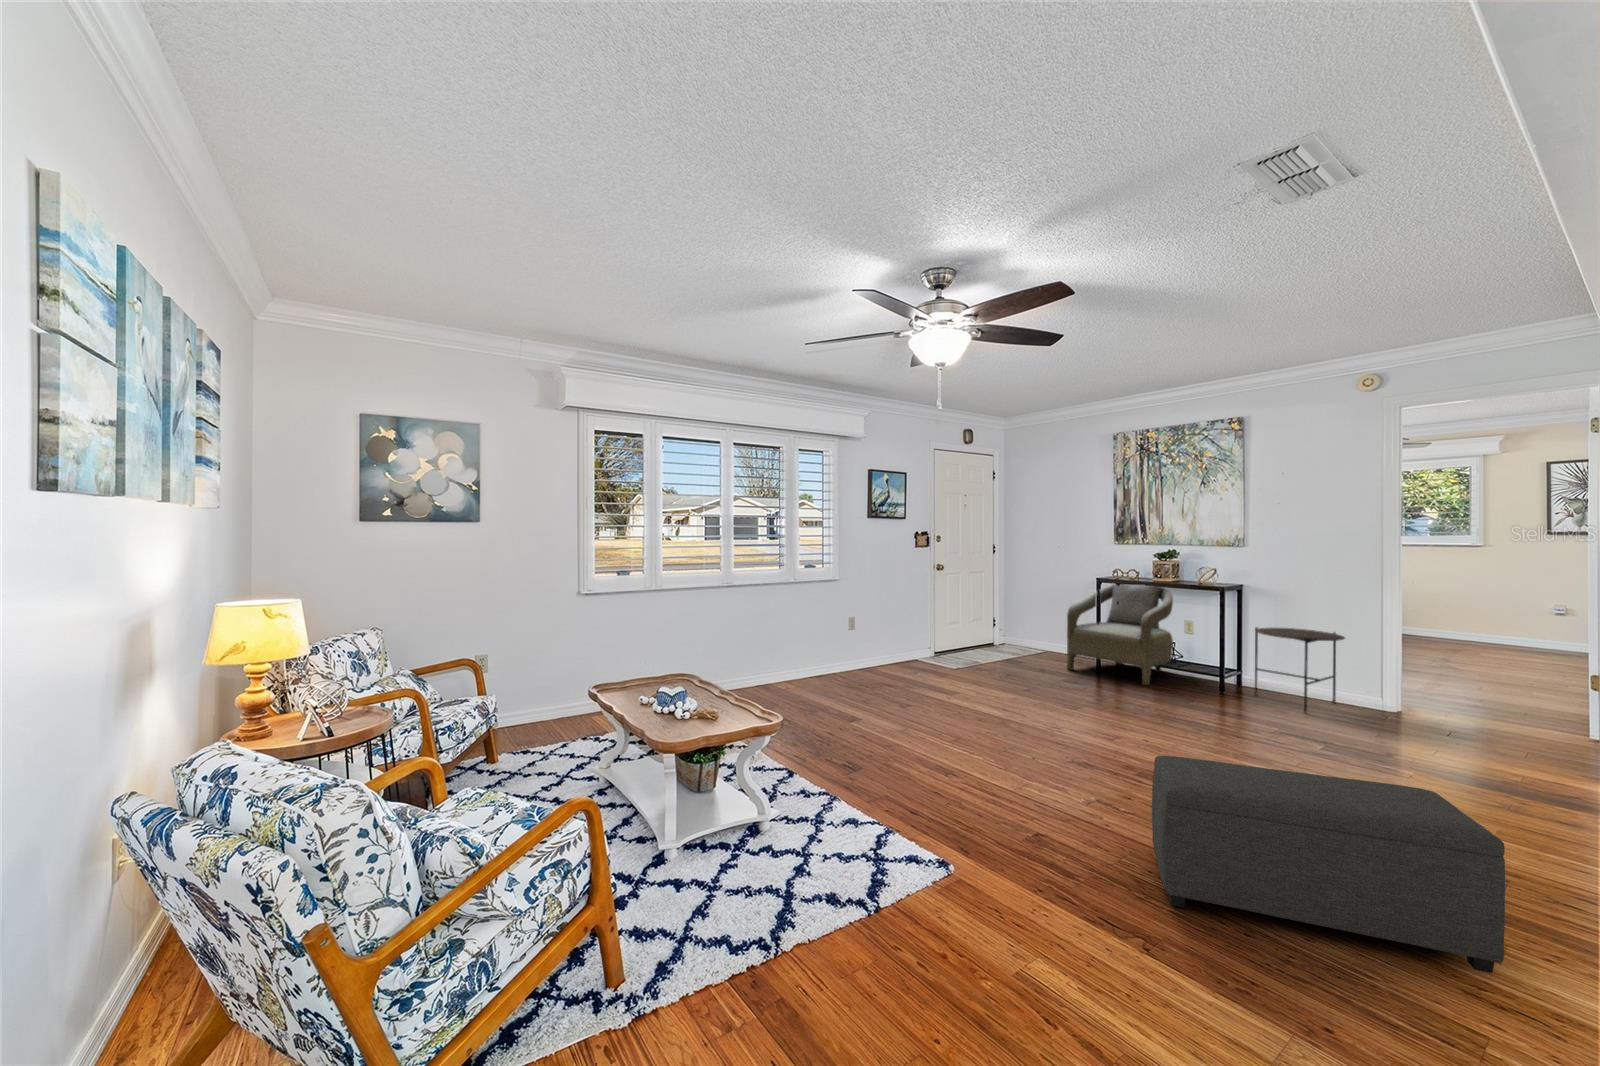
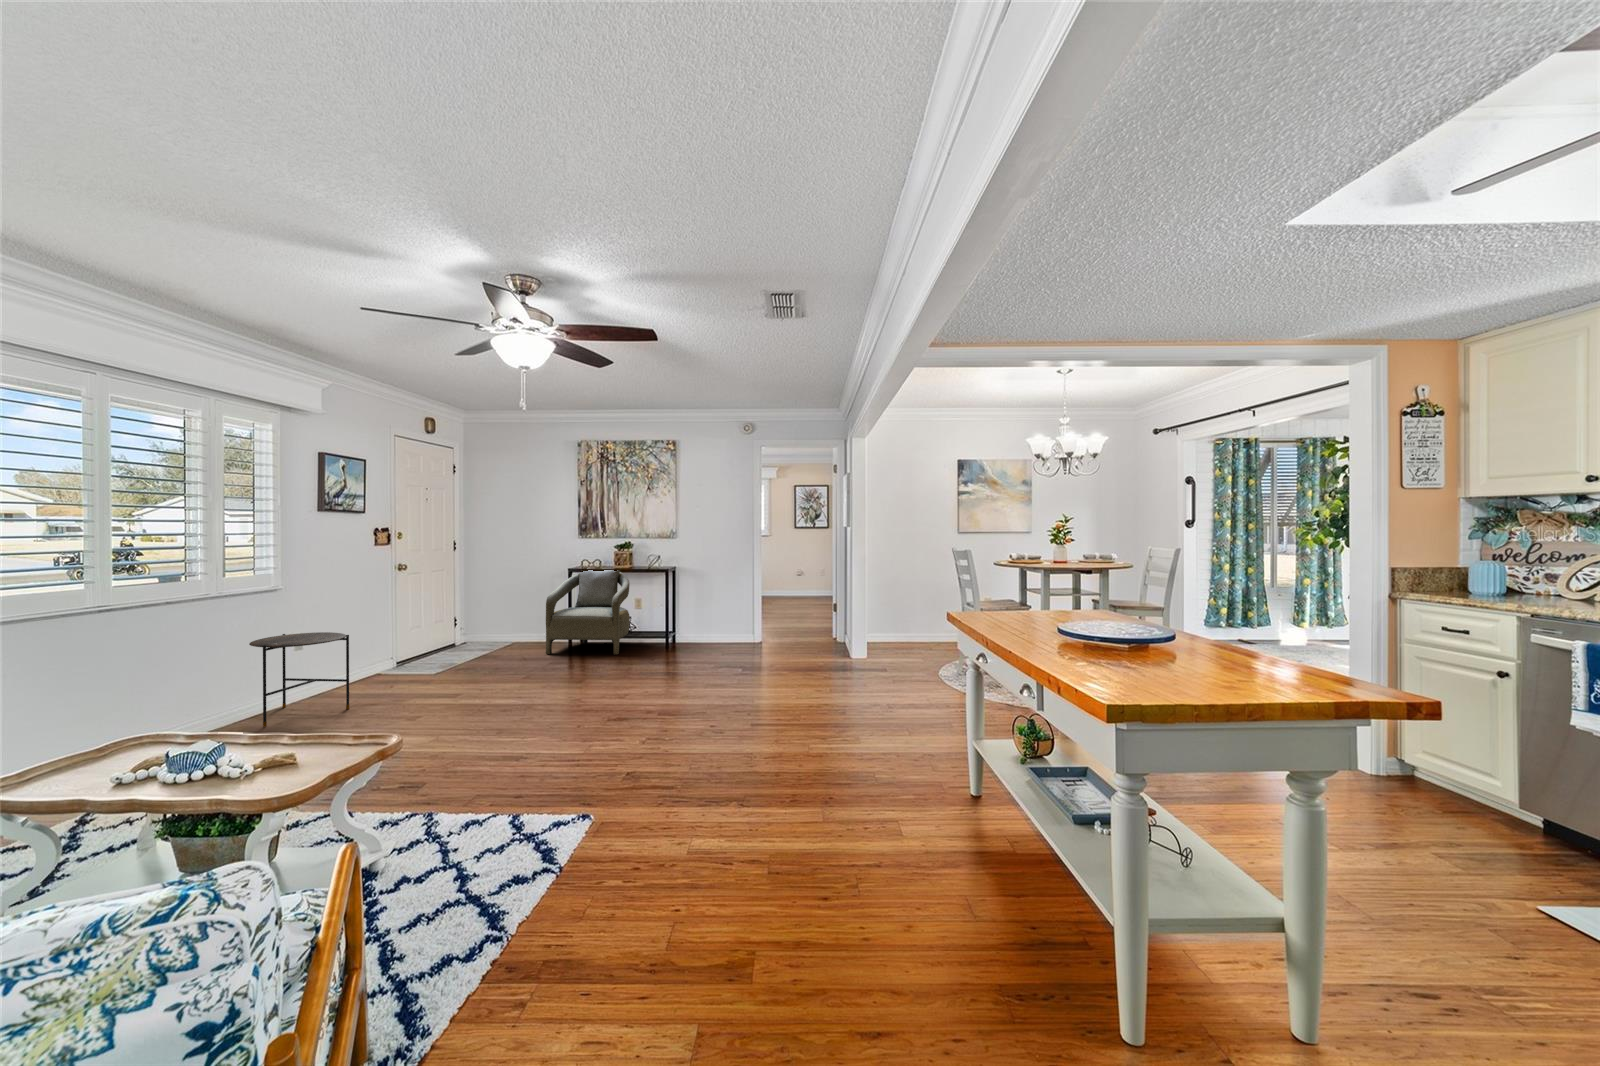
side table: present [1254,627,1345,713] -> present [249,632,349,727]
ottoman: present [1152,756,1505,973] -> none [708,670,871,779]

